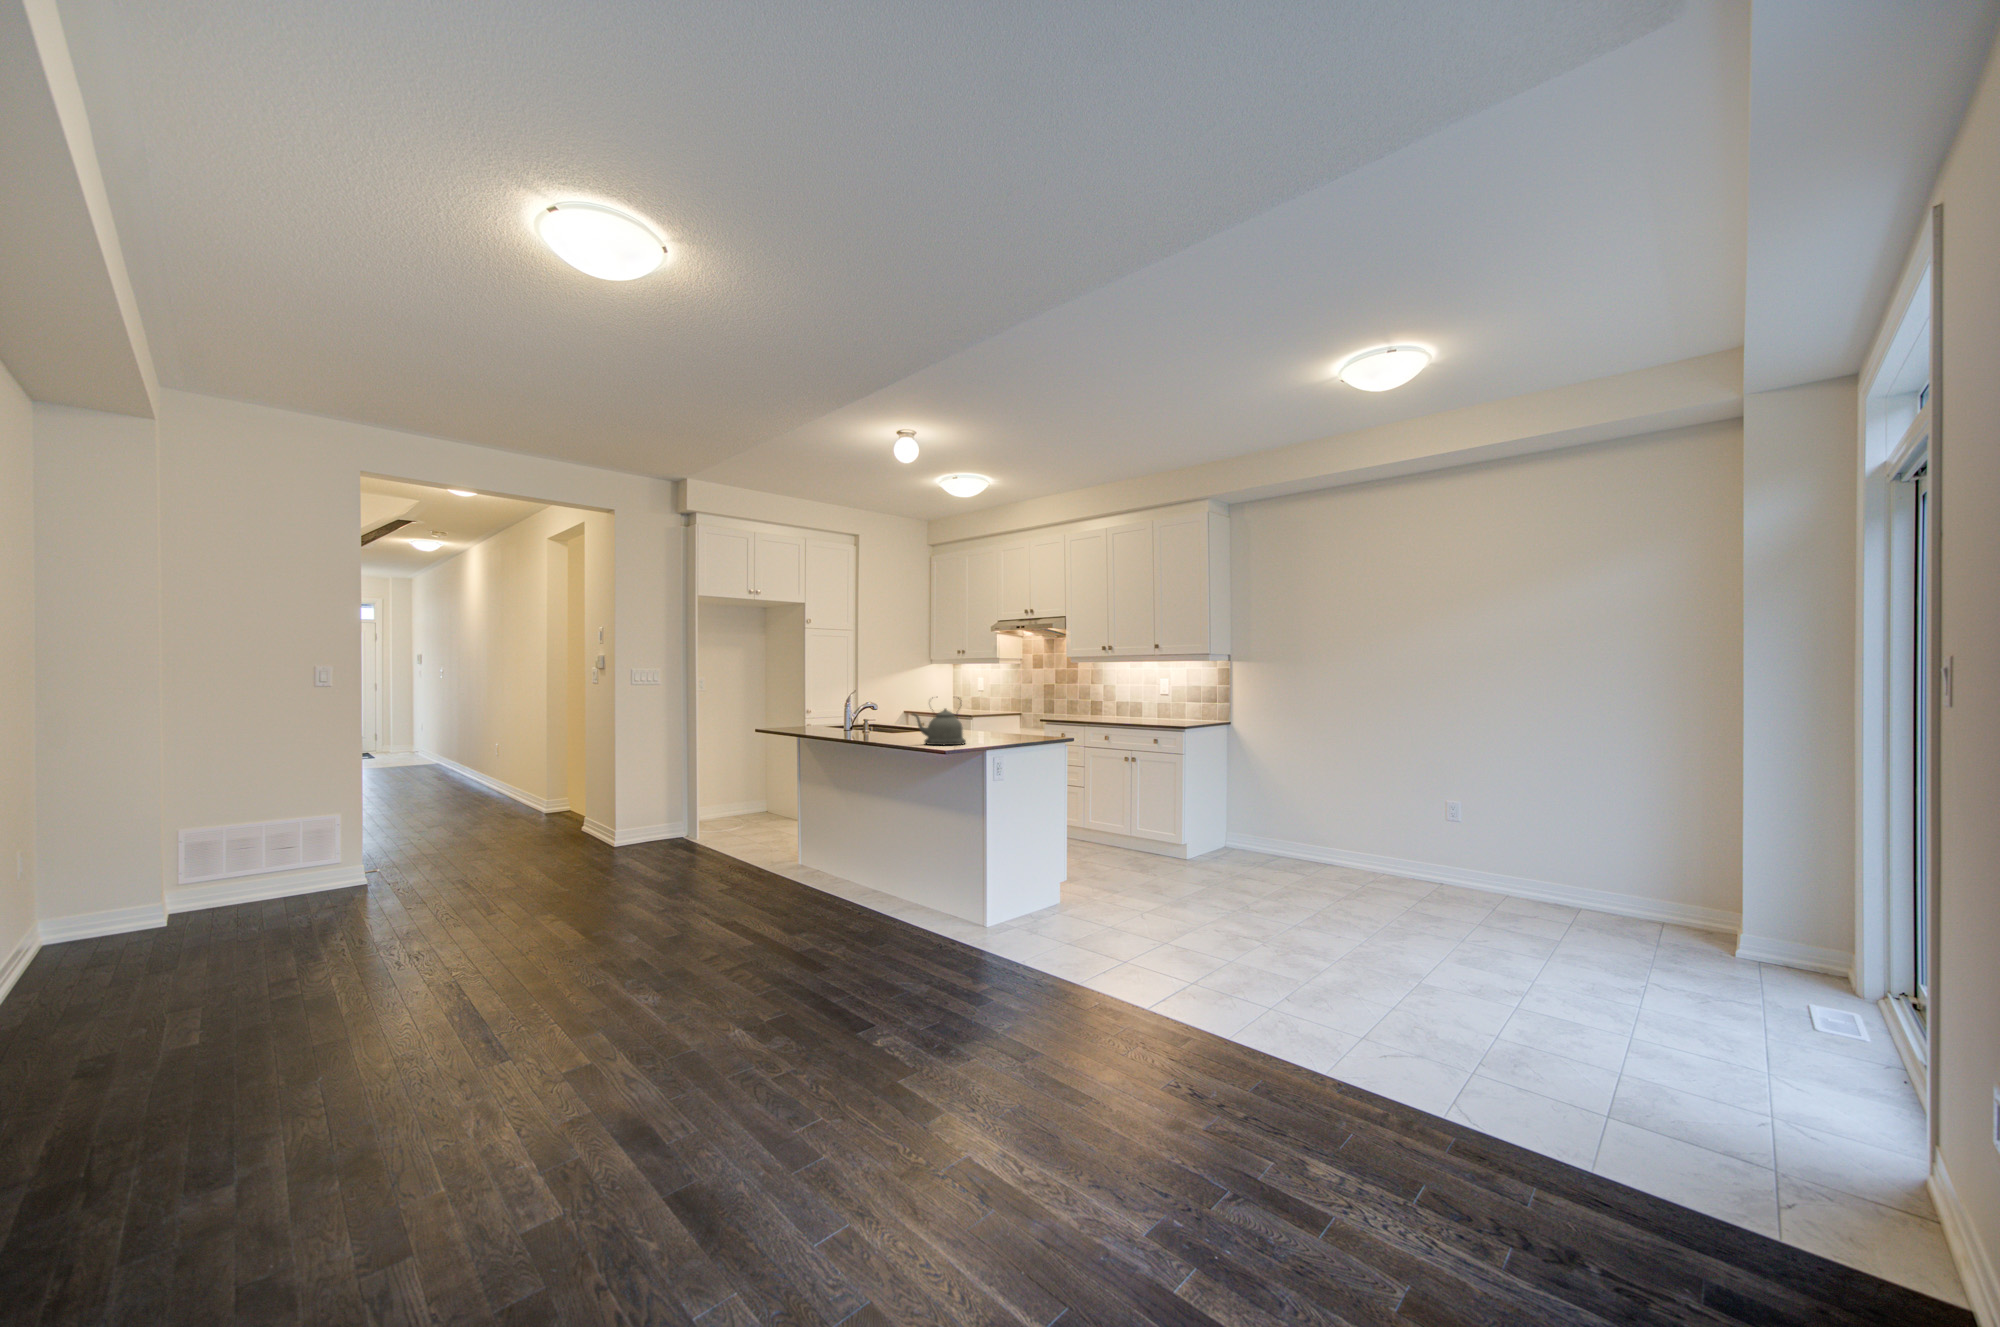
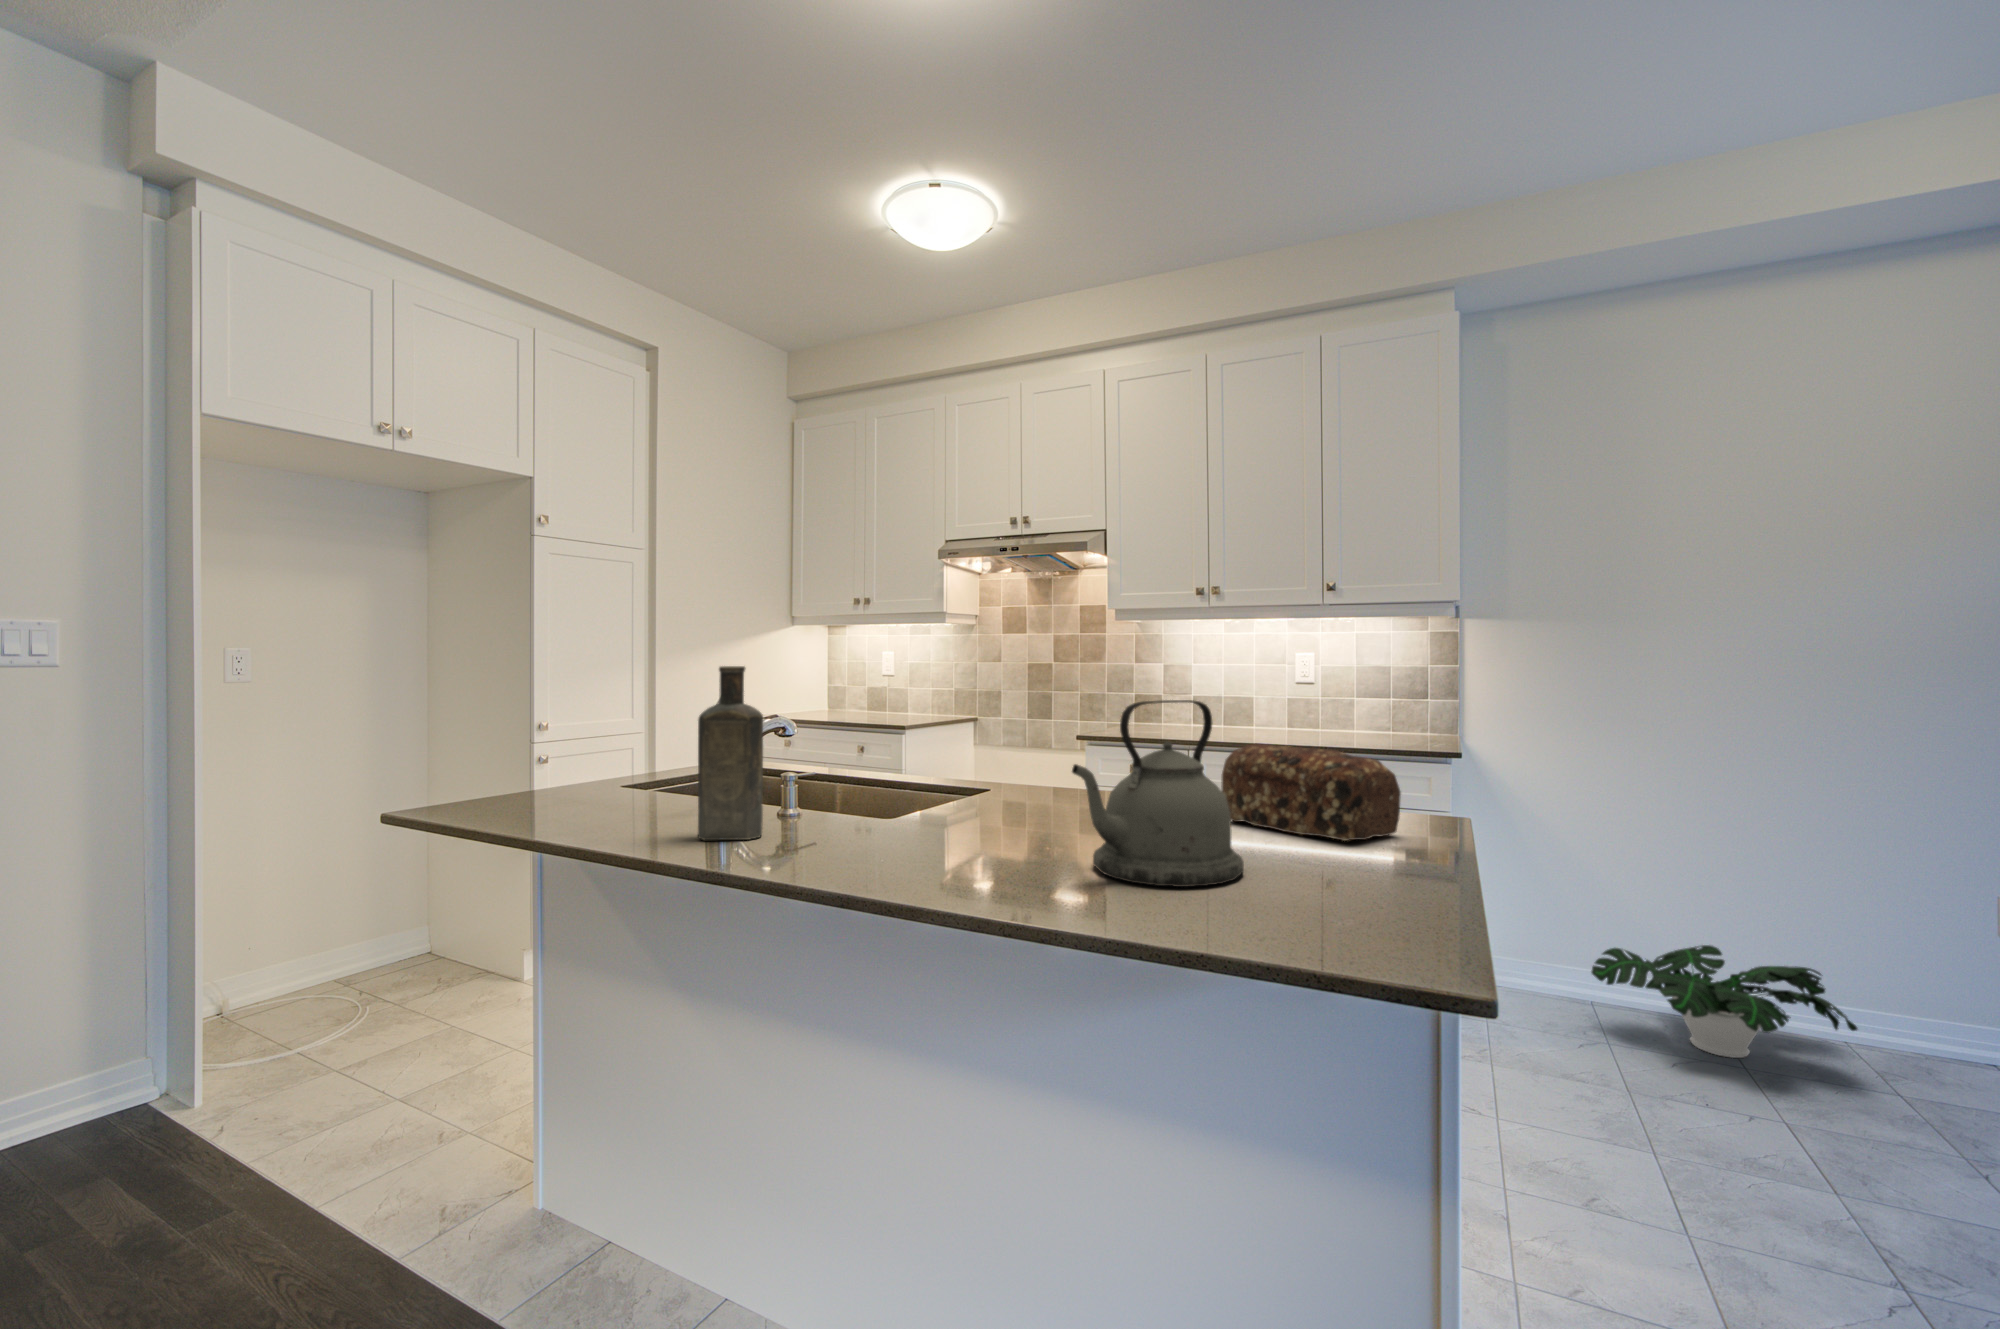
bottle: none [834,687,853,738] -> present [698,666,763,840]
bread loaf: none [997,713,1039,741] -> present [1221,744,1401,841]
potted plant: none [1255,825,1361,875] -> present [1592,945,1857,1058]

